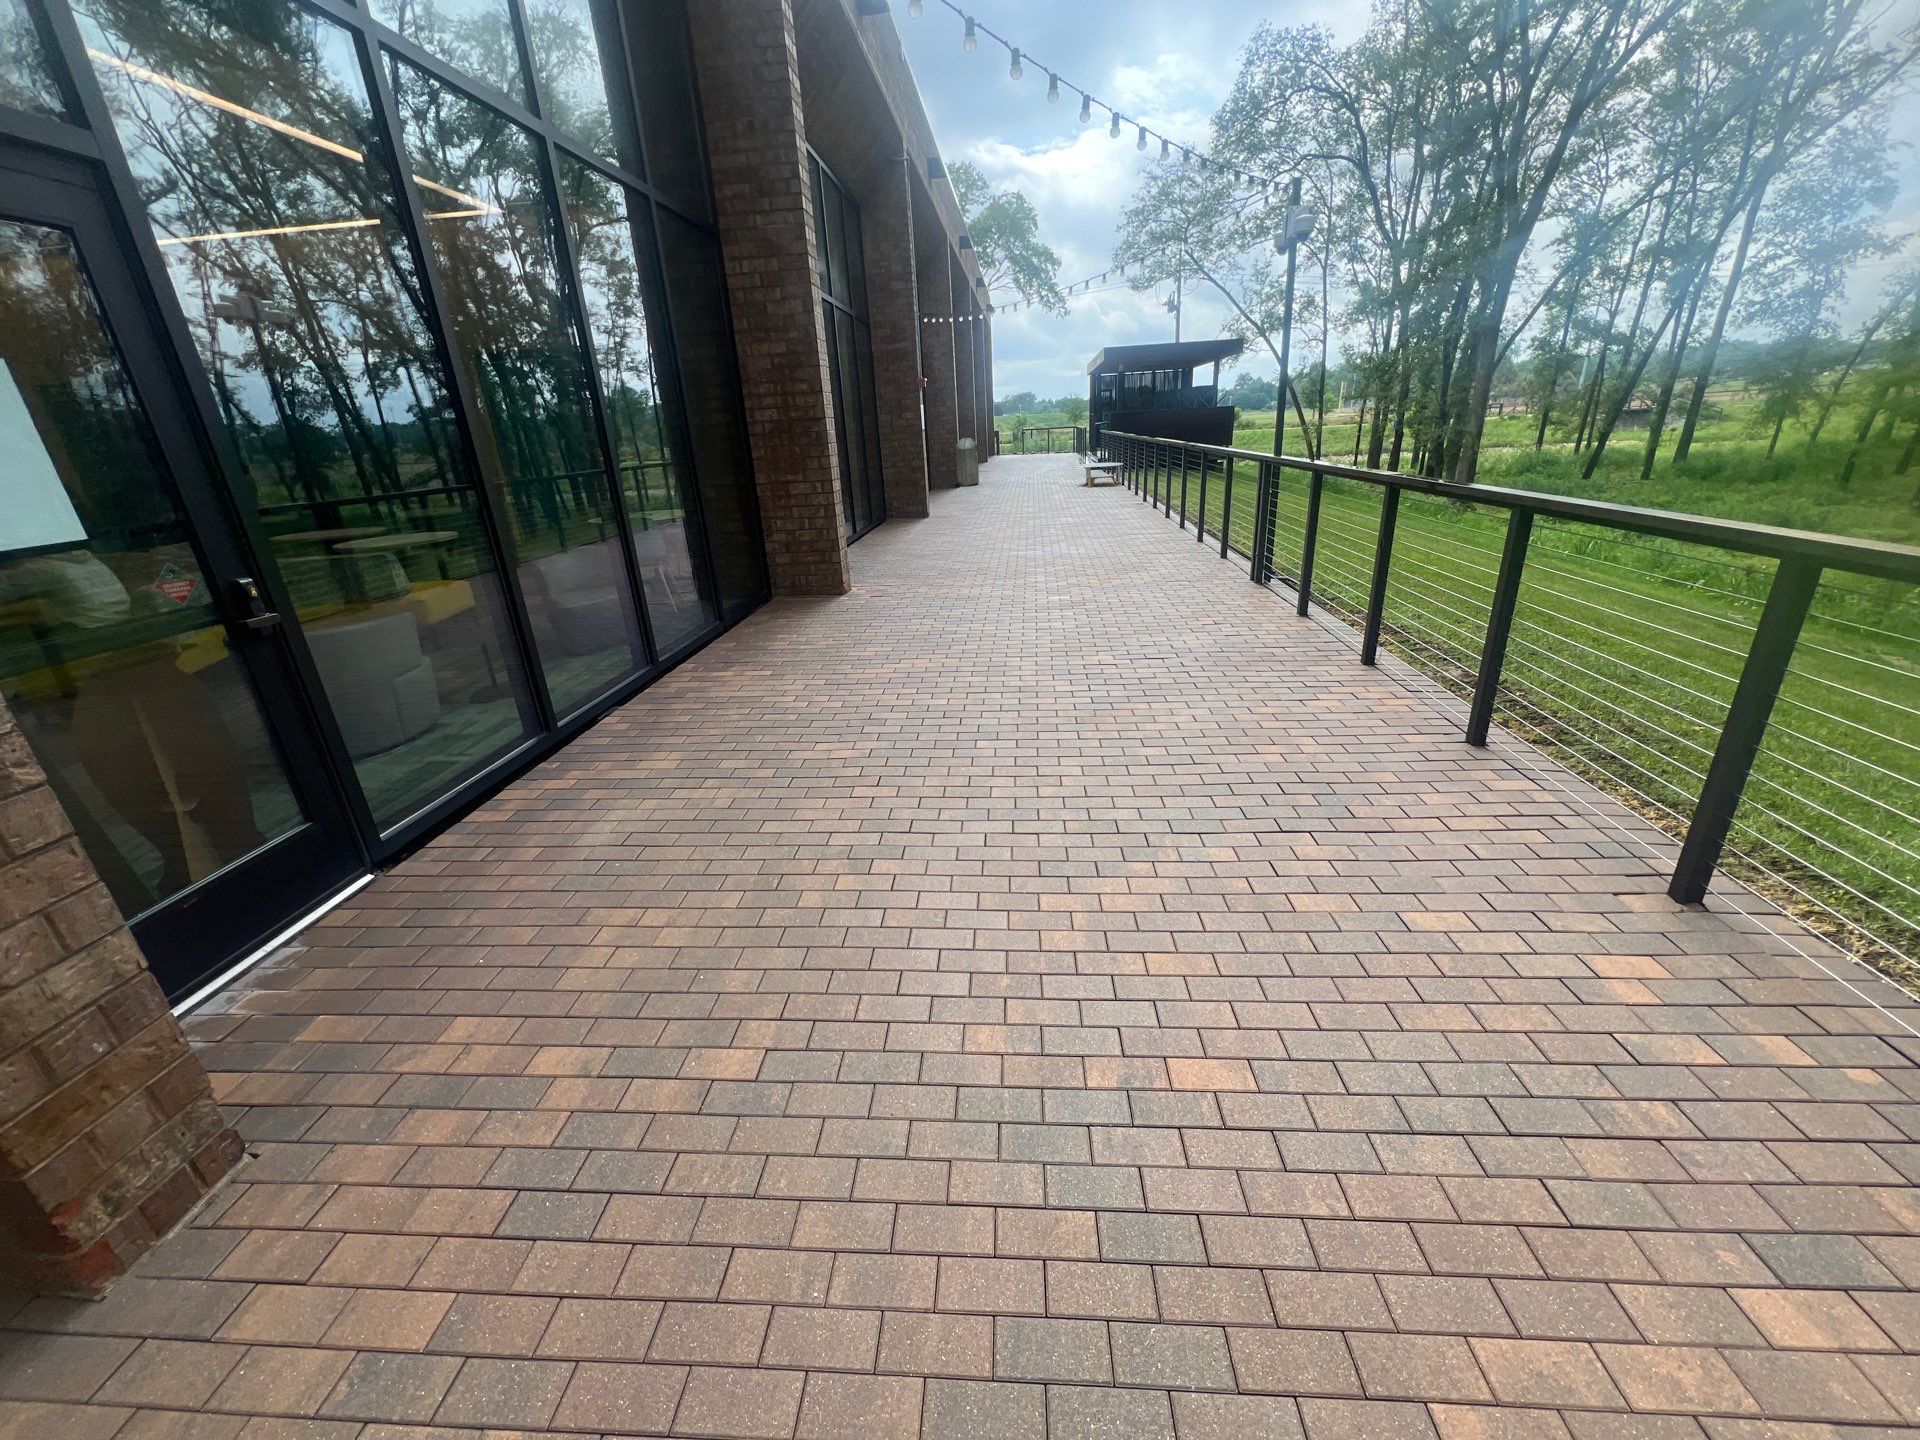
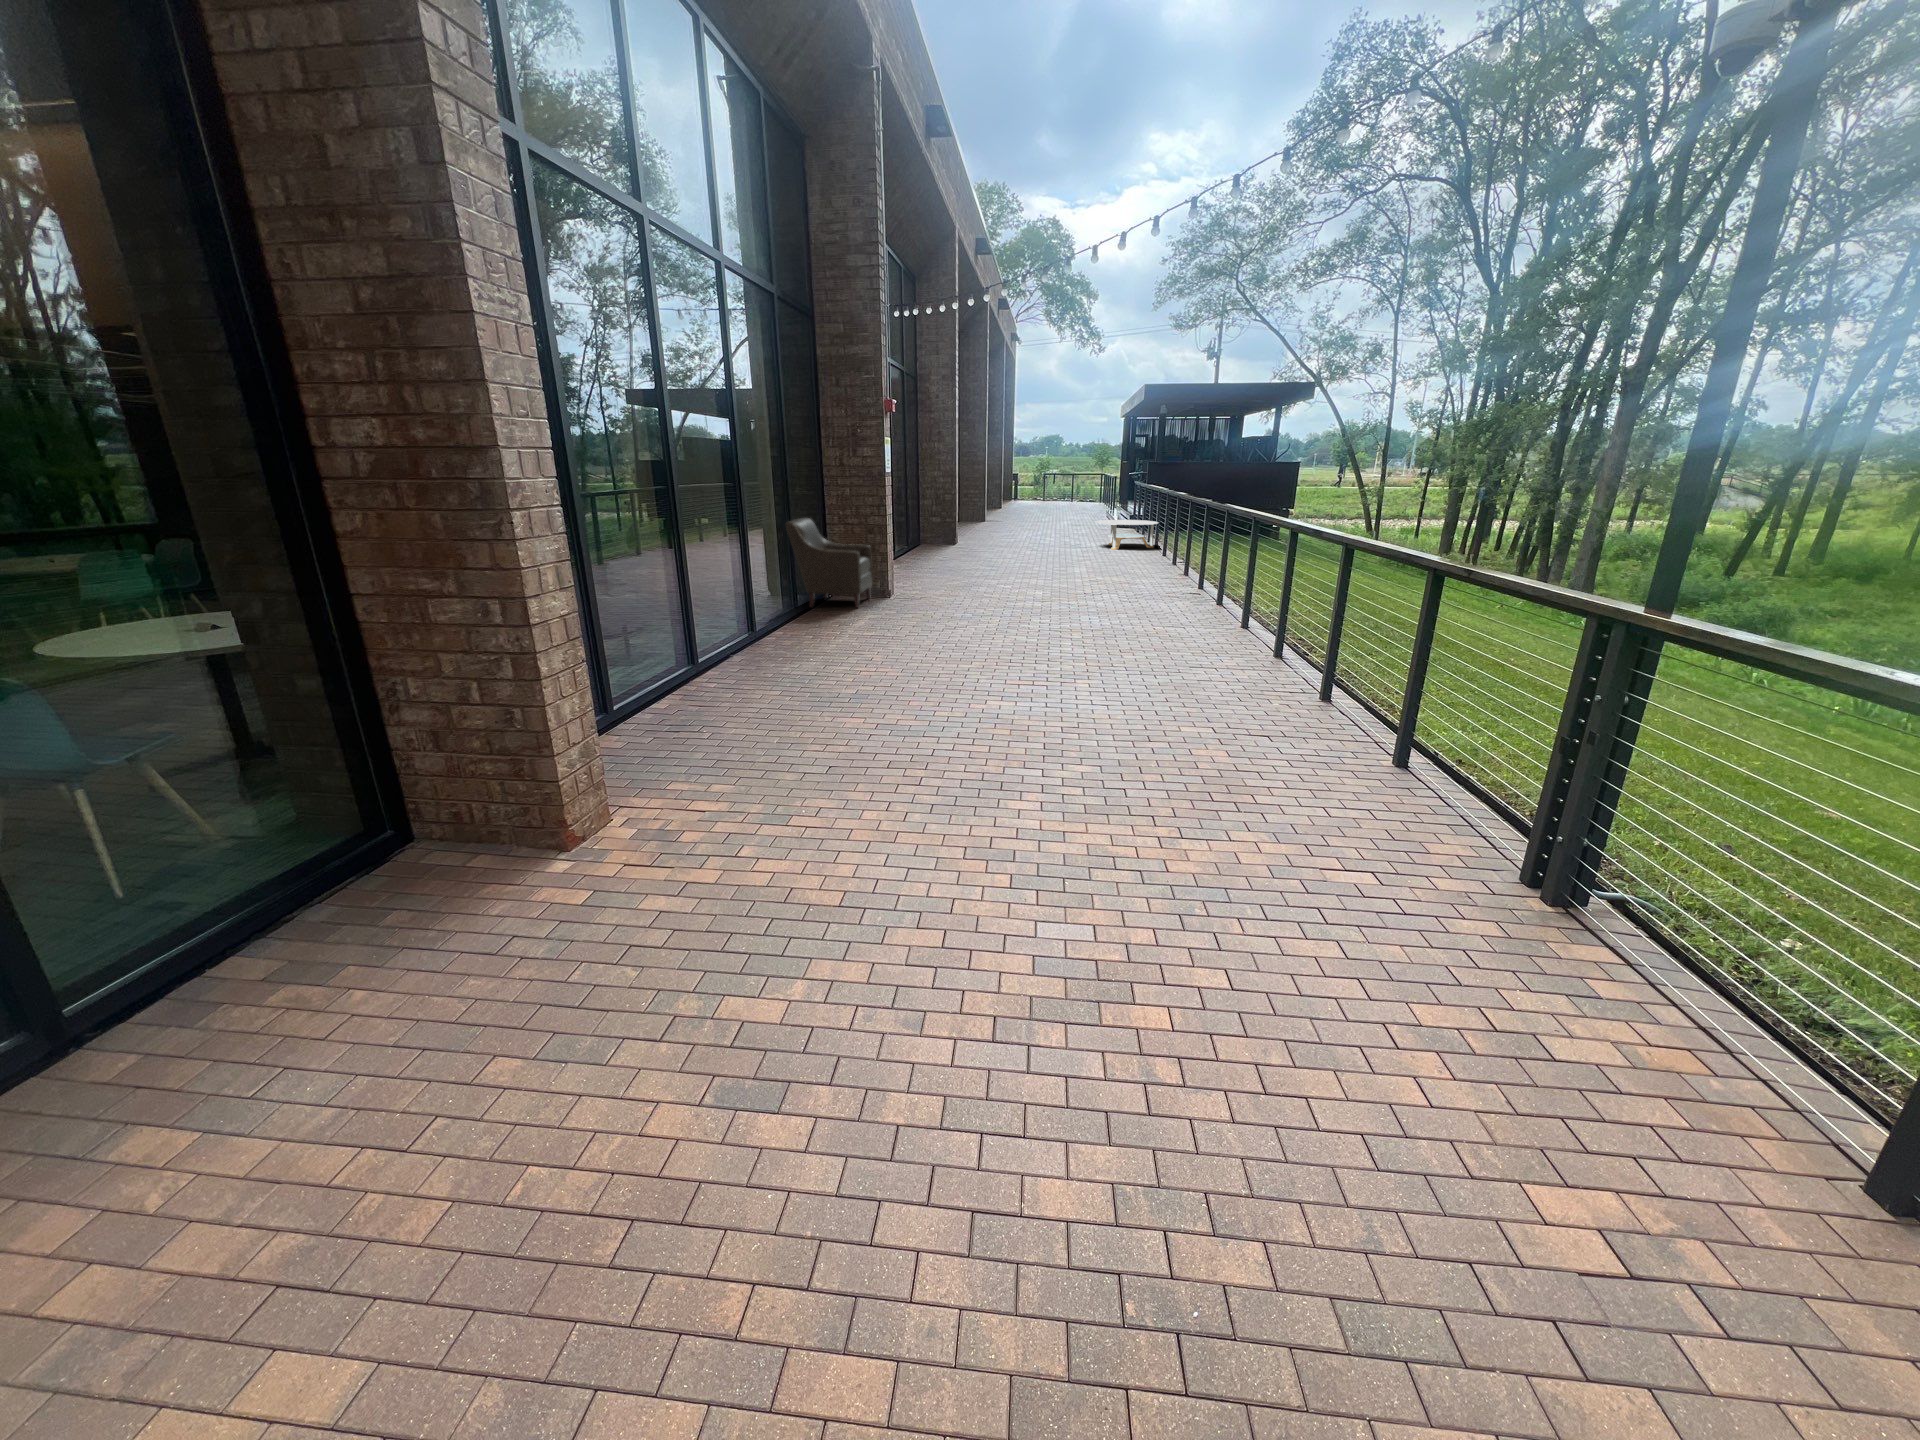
trash can: present [956,438,979,487] -> none [954,480,980,539]
chair: none [861,472,920,536] -> present [786,518,872,608]

